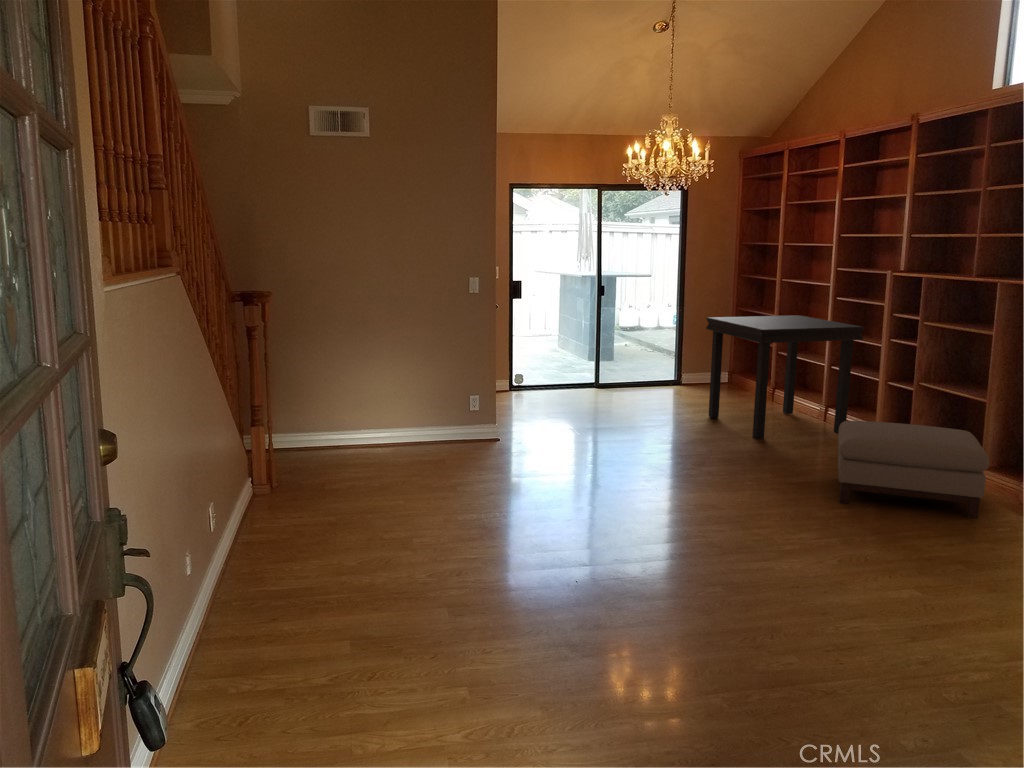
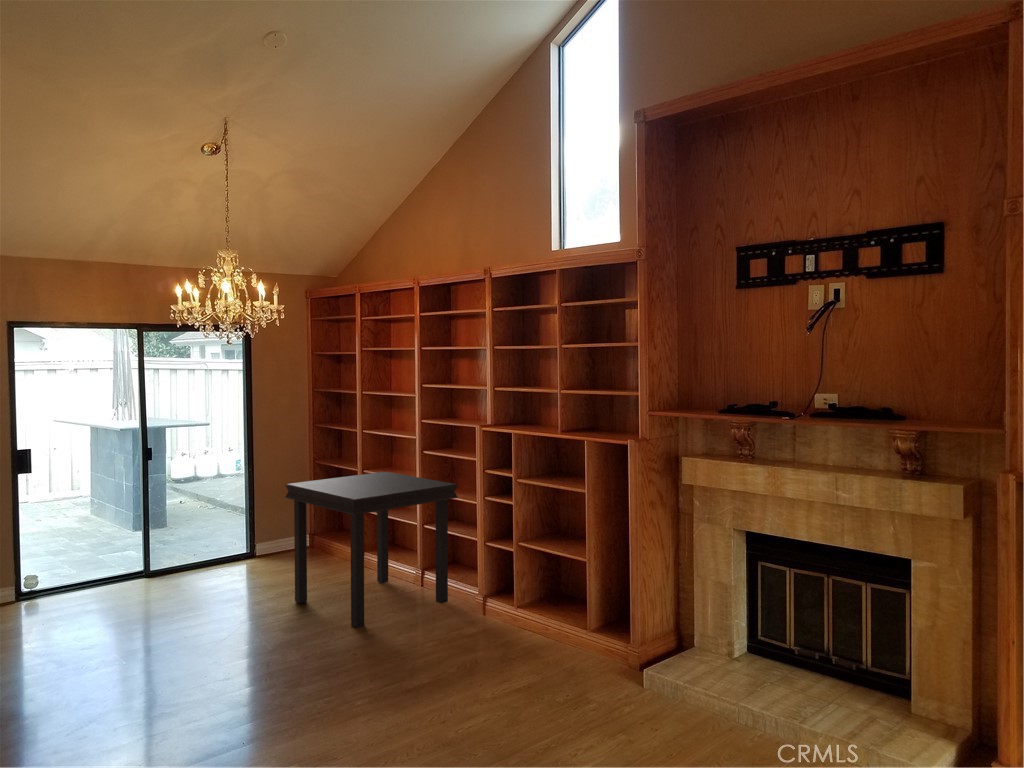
ottoman: present [838,421,989,519] -> none [454,598,610,713]

